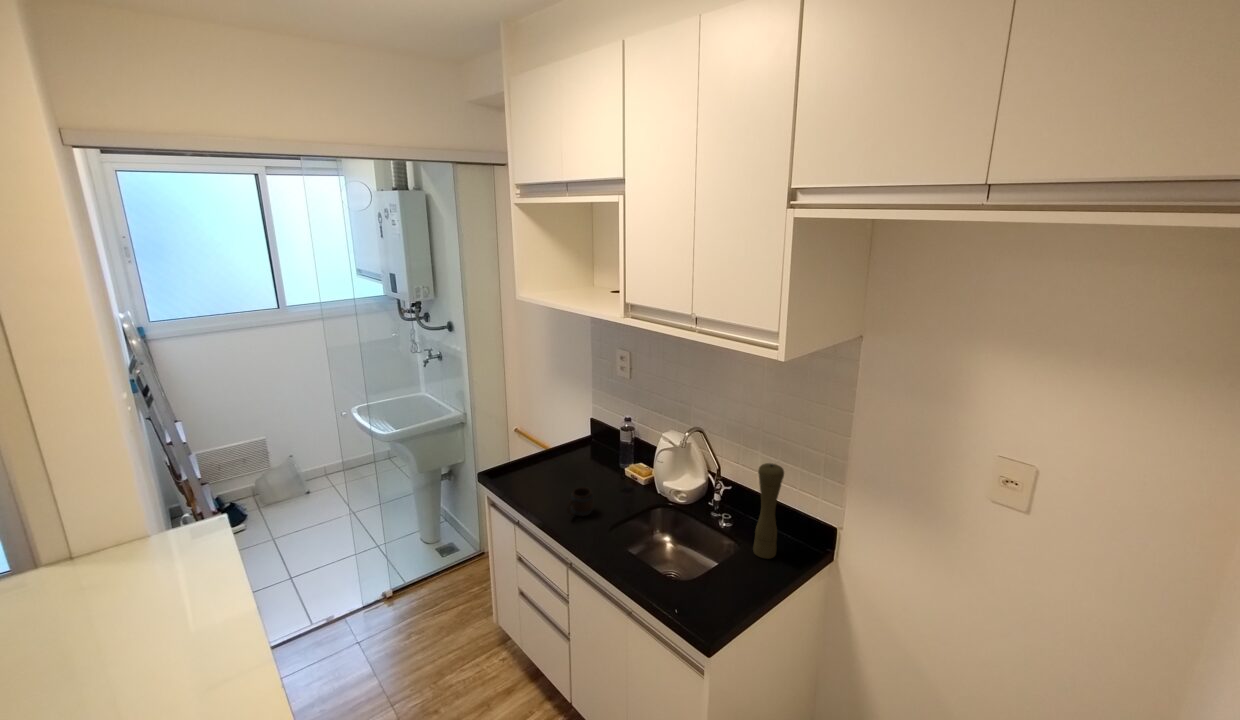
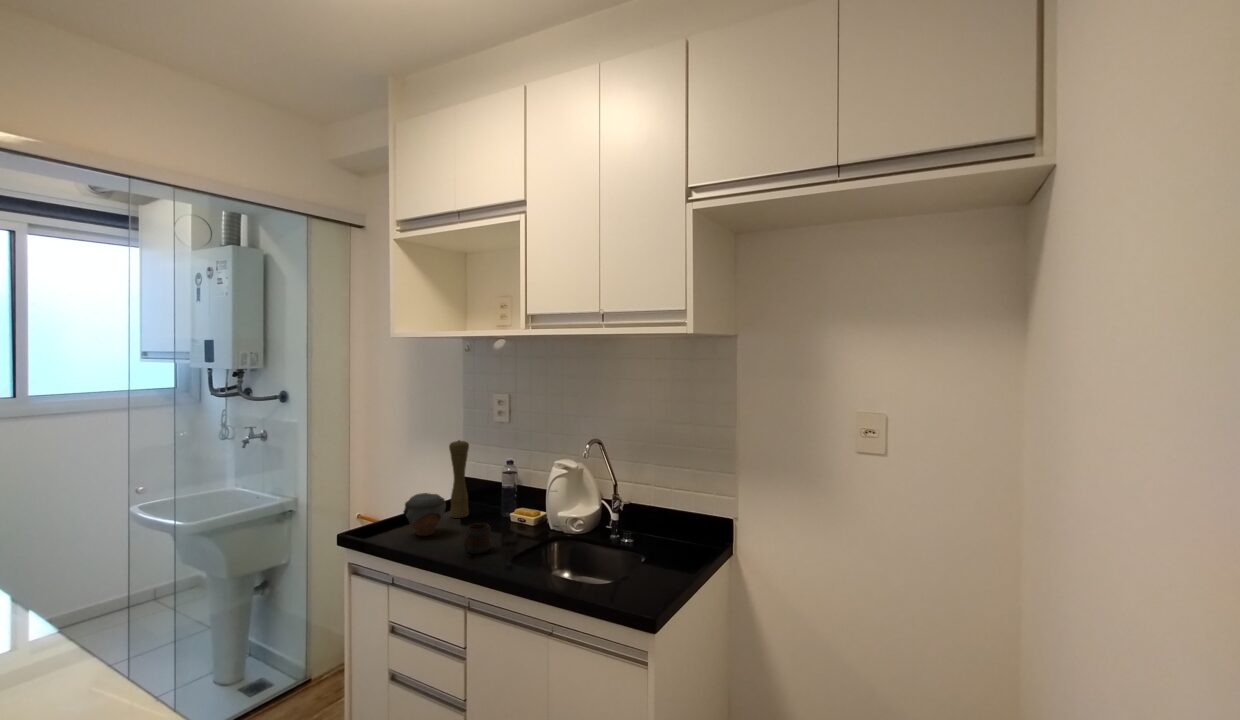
jar: none [527,444,564,484] -> present [403,493,446,536]
pepper mill: present [753,463,784,559] -> present [449,440,469,518]

